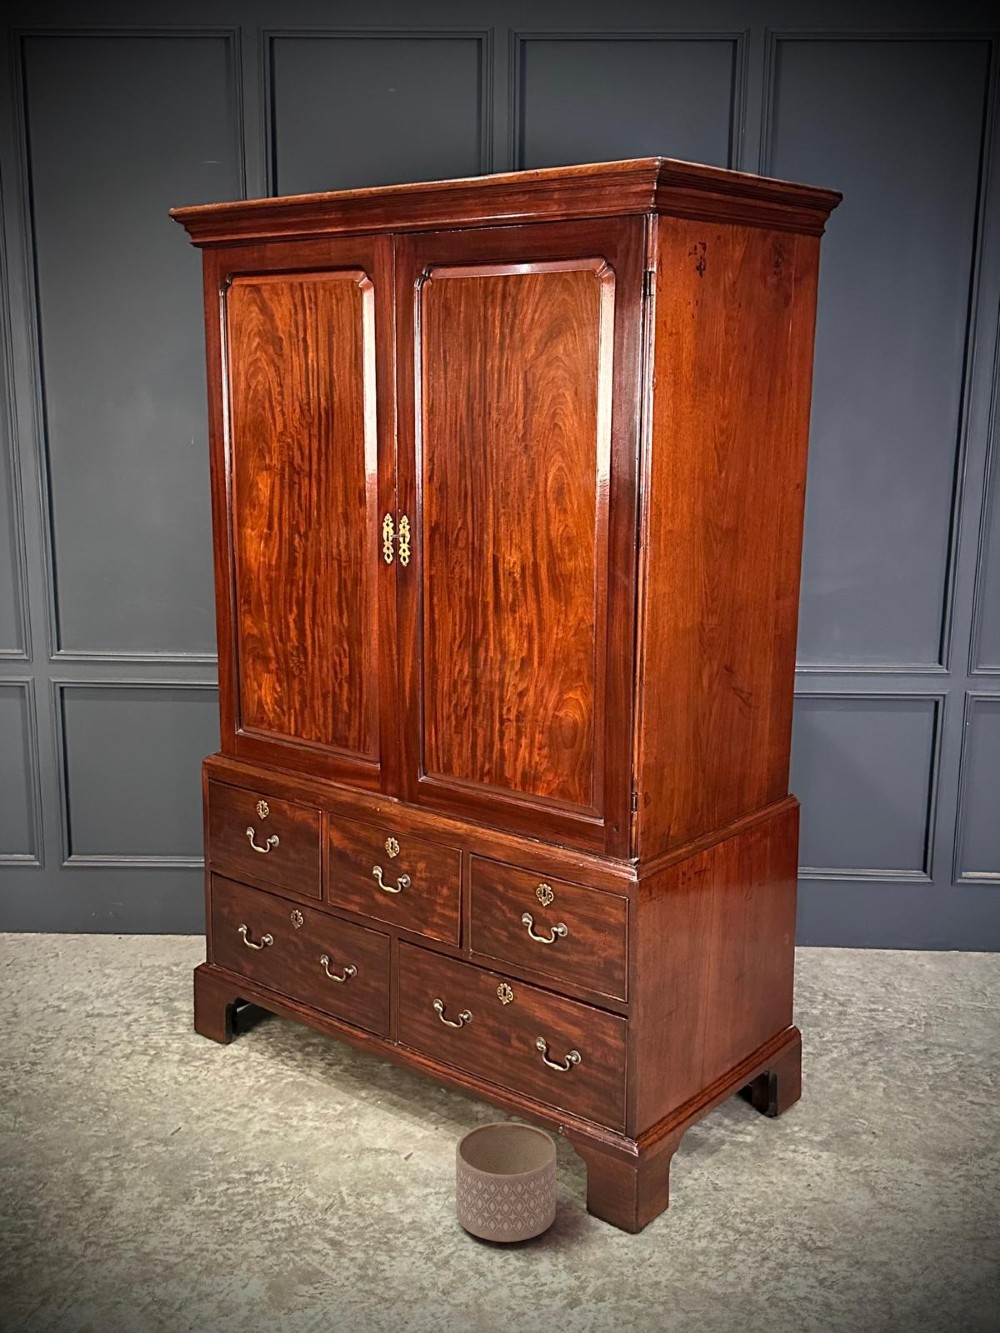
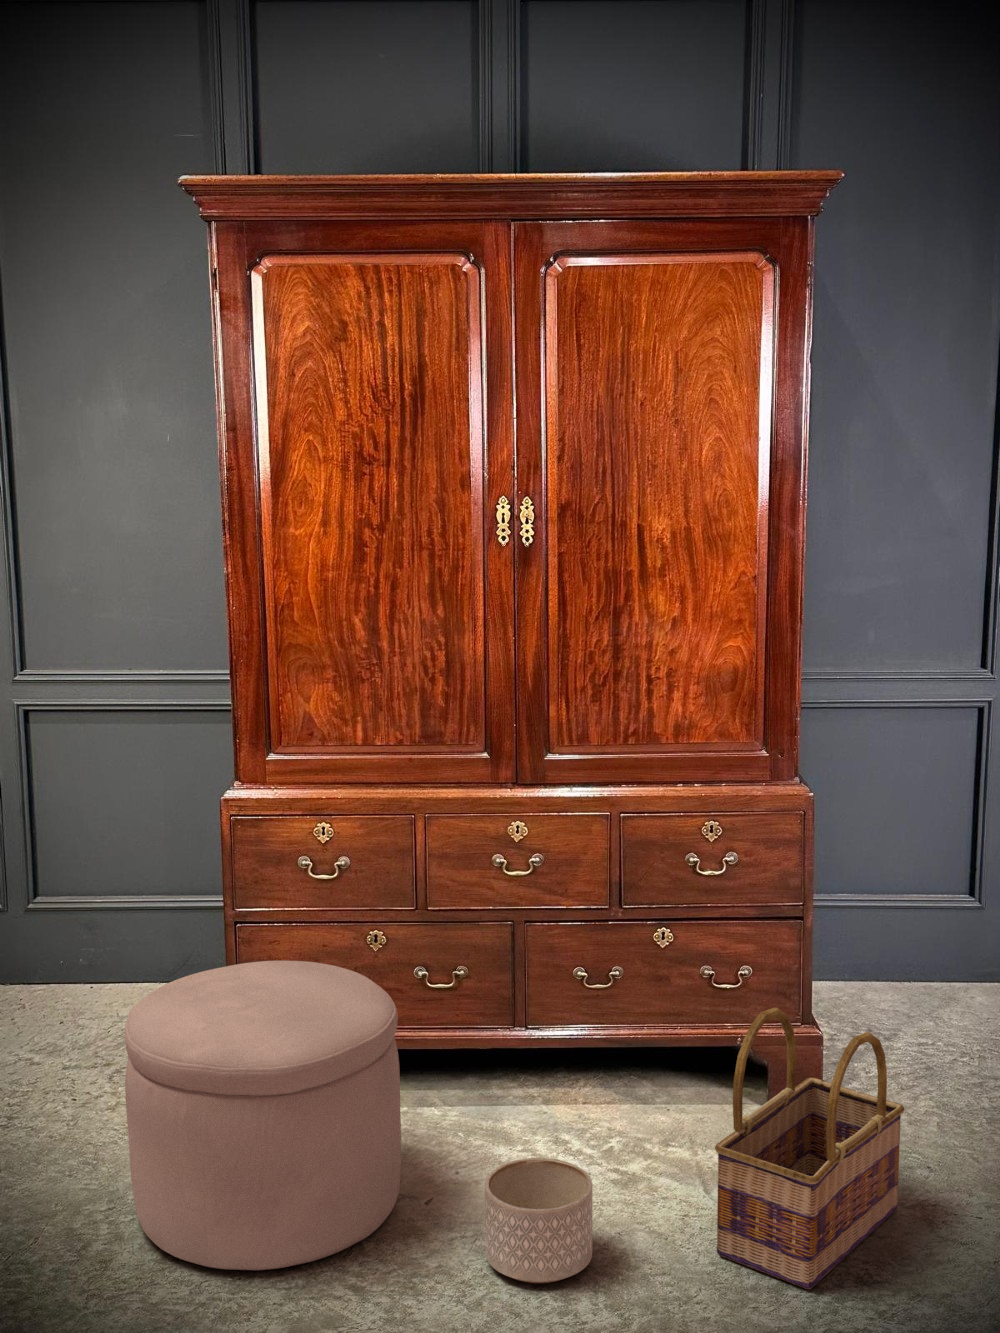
ottoman: none [126,929,382,1222] -> present [125,961,401,1270]
basket: none [672,987,852,1255] -> present [715,1008,904,1289]

